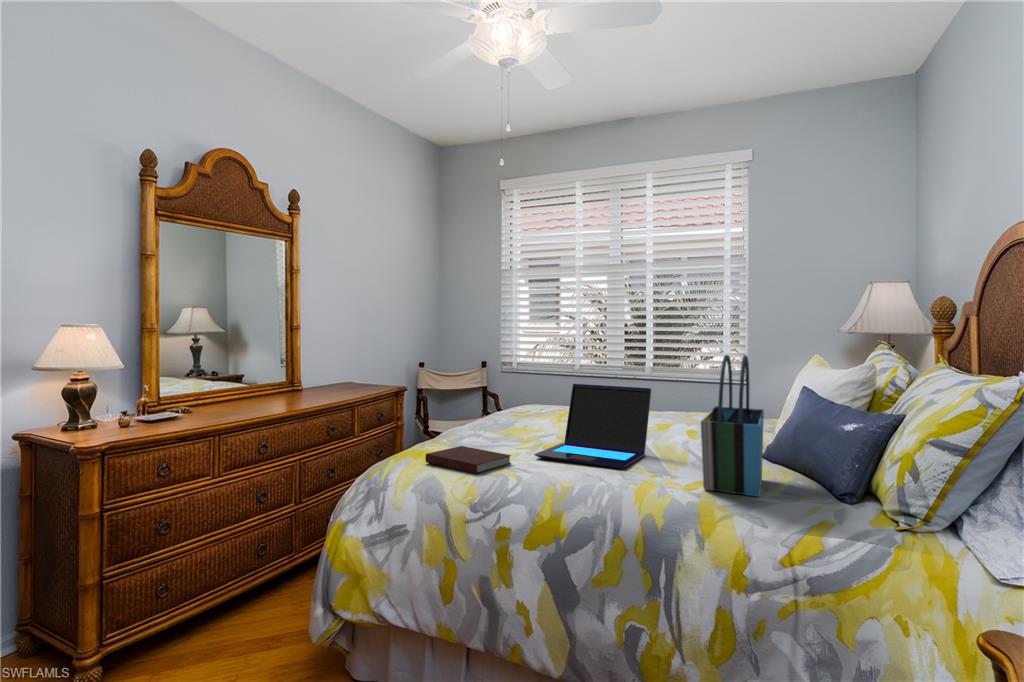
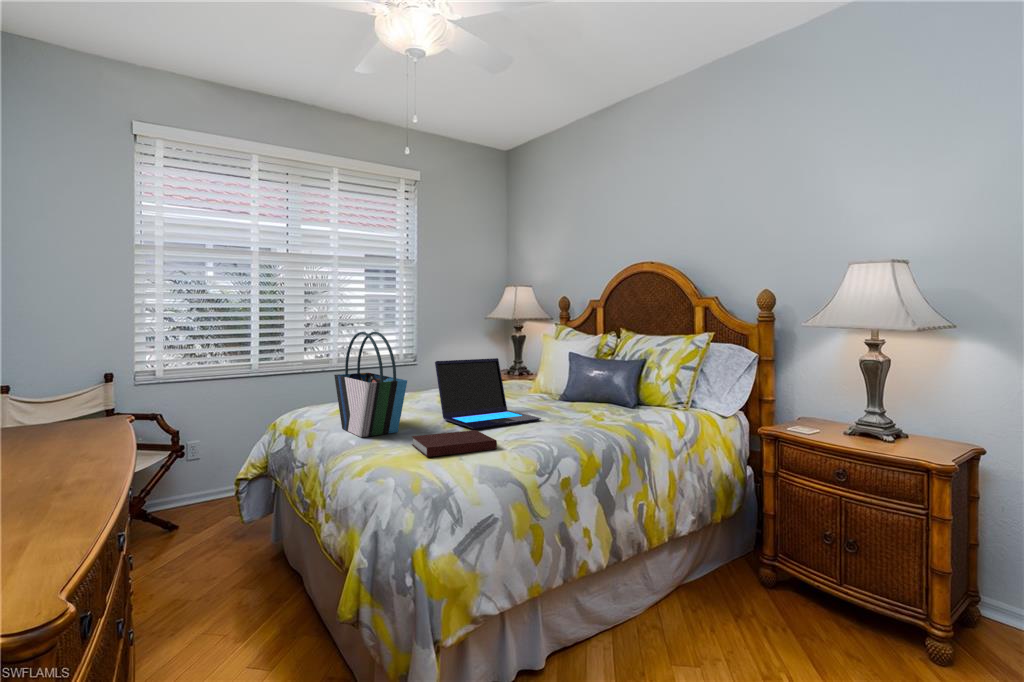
tote bag: present [701,355,764,497] -> present [334,332,407,437]

